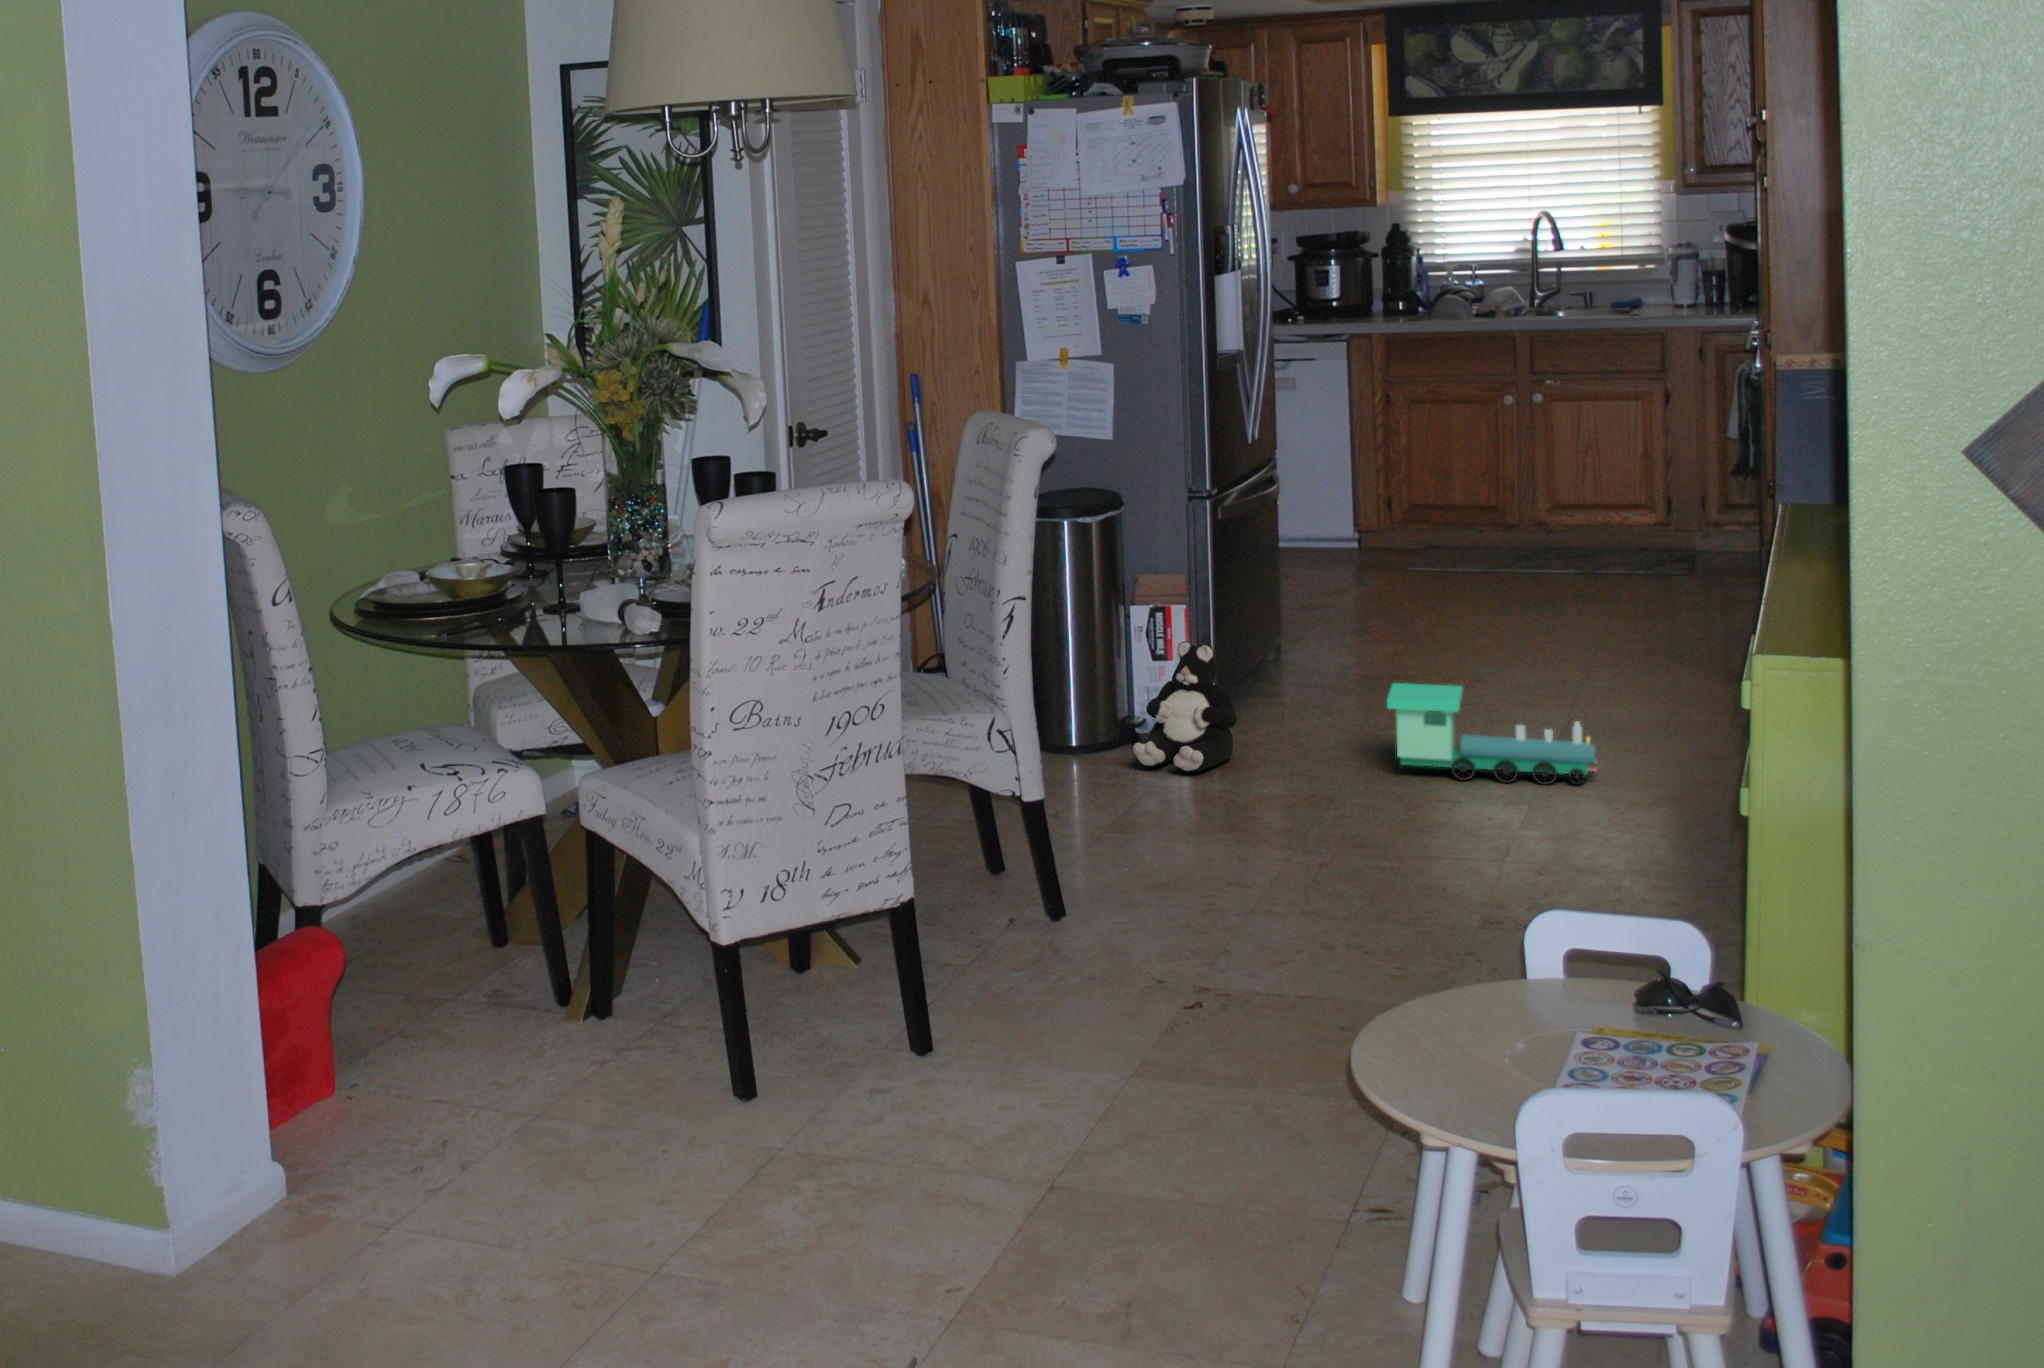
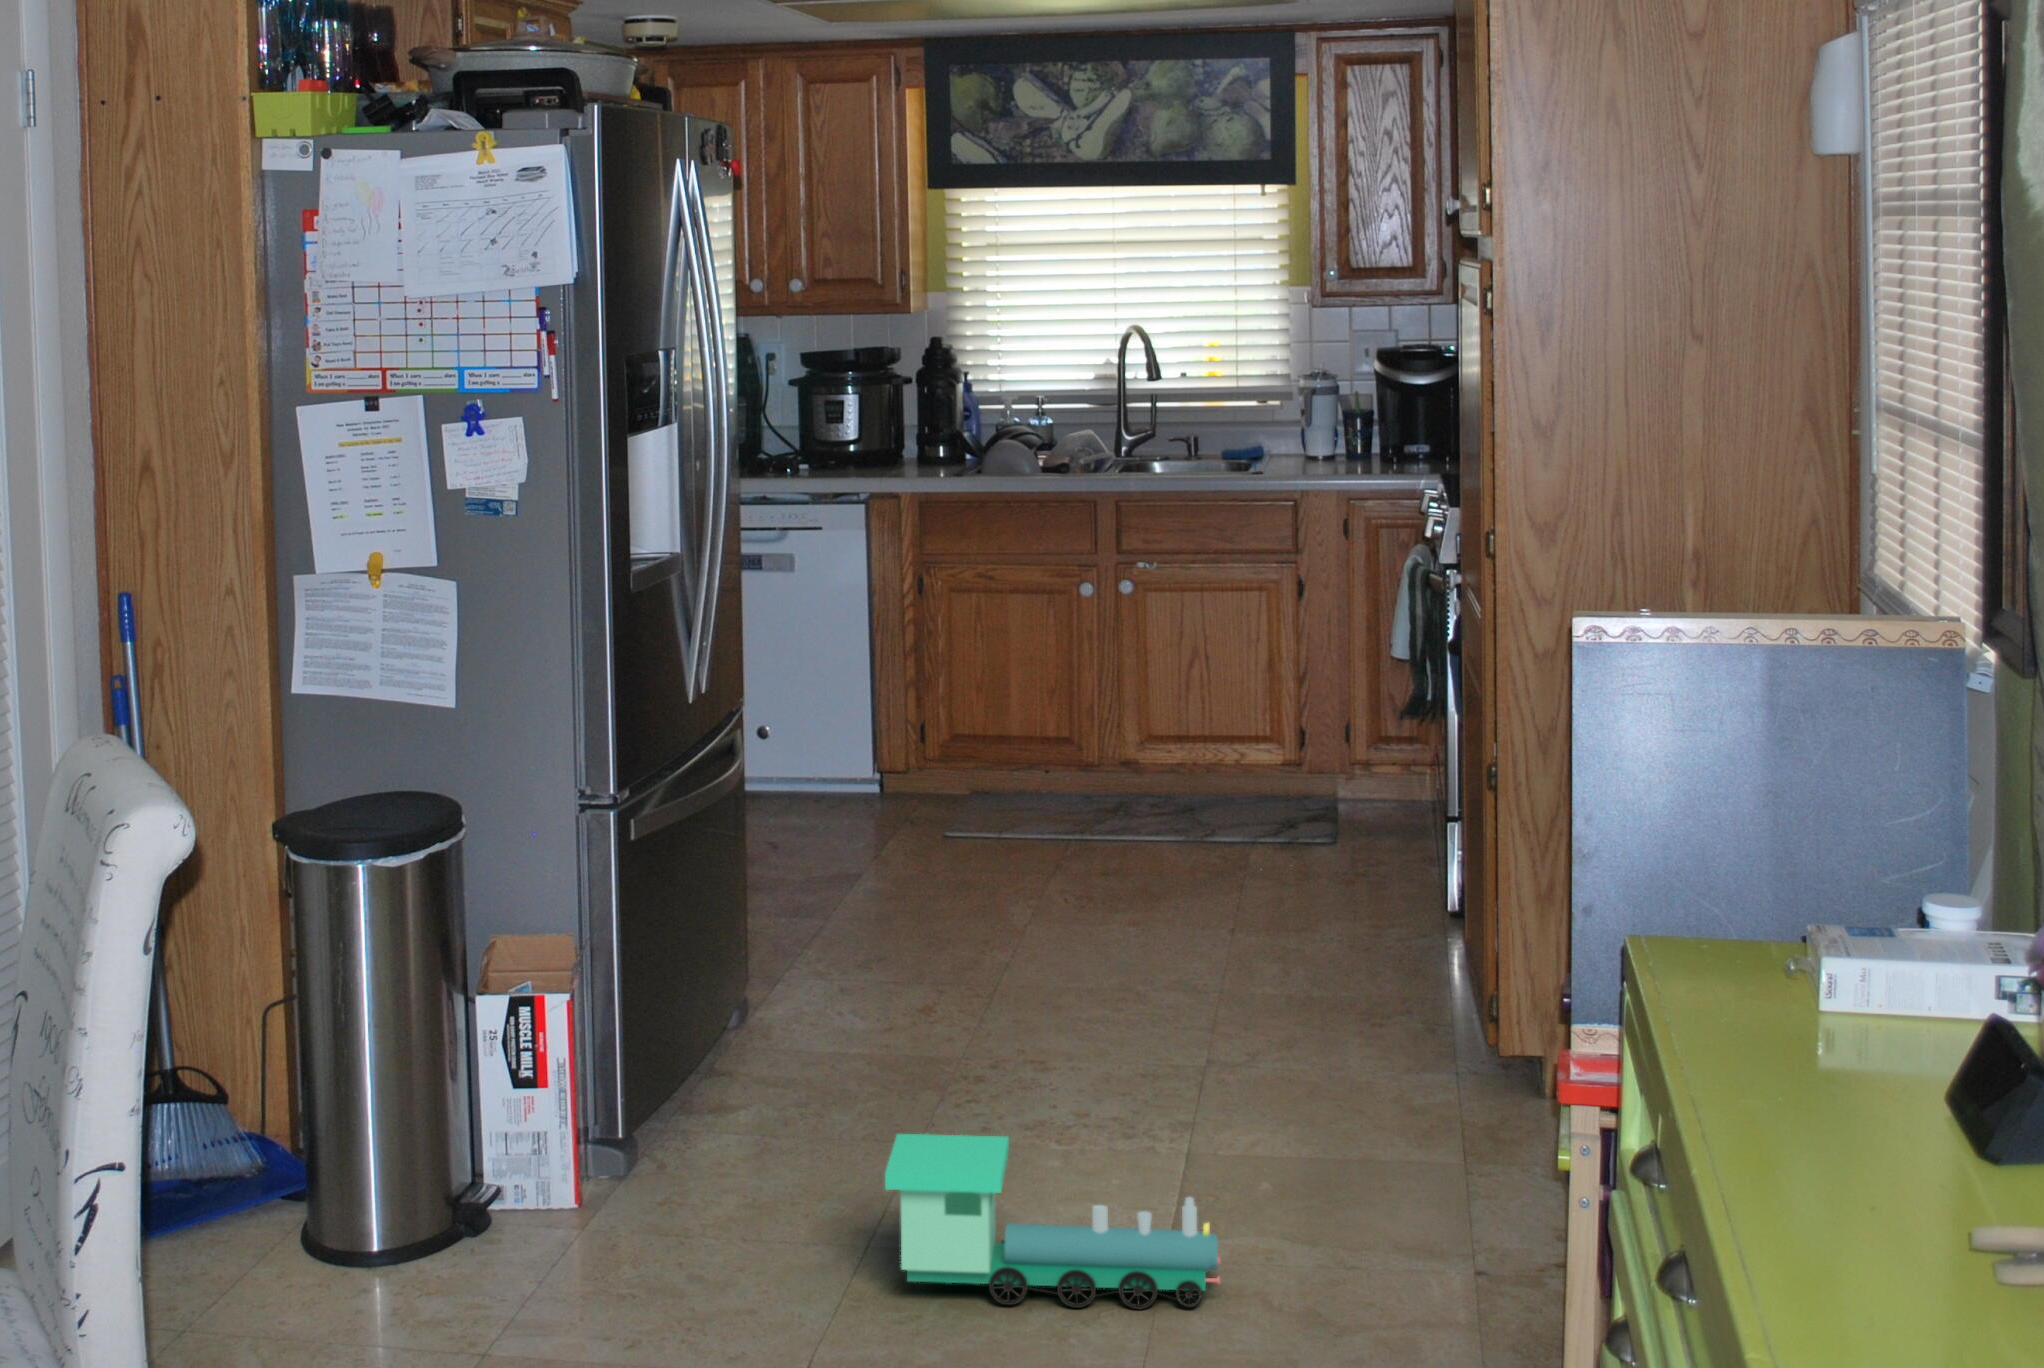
plush toy: present [1133,641,1237,772] -> none [460,1068,640,1309]

